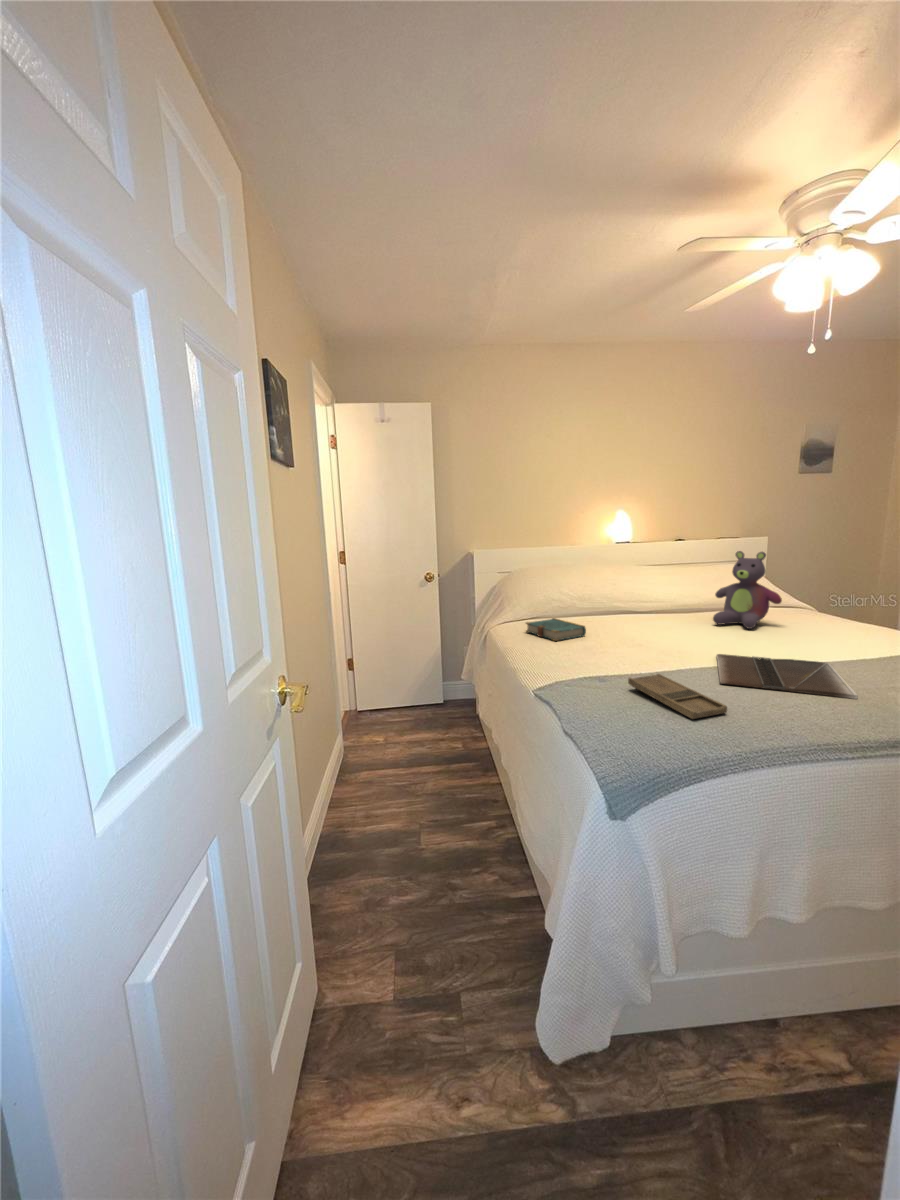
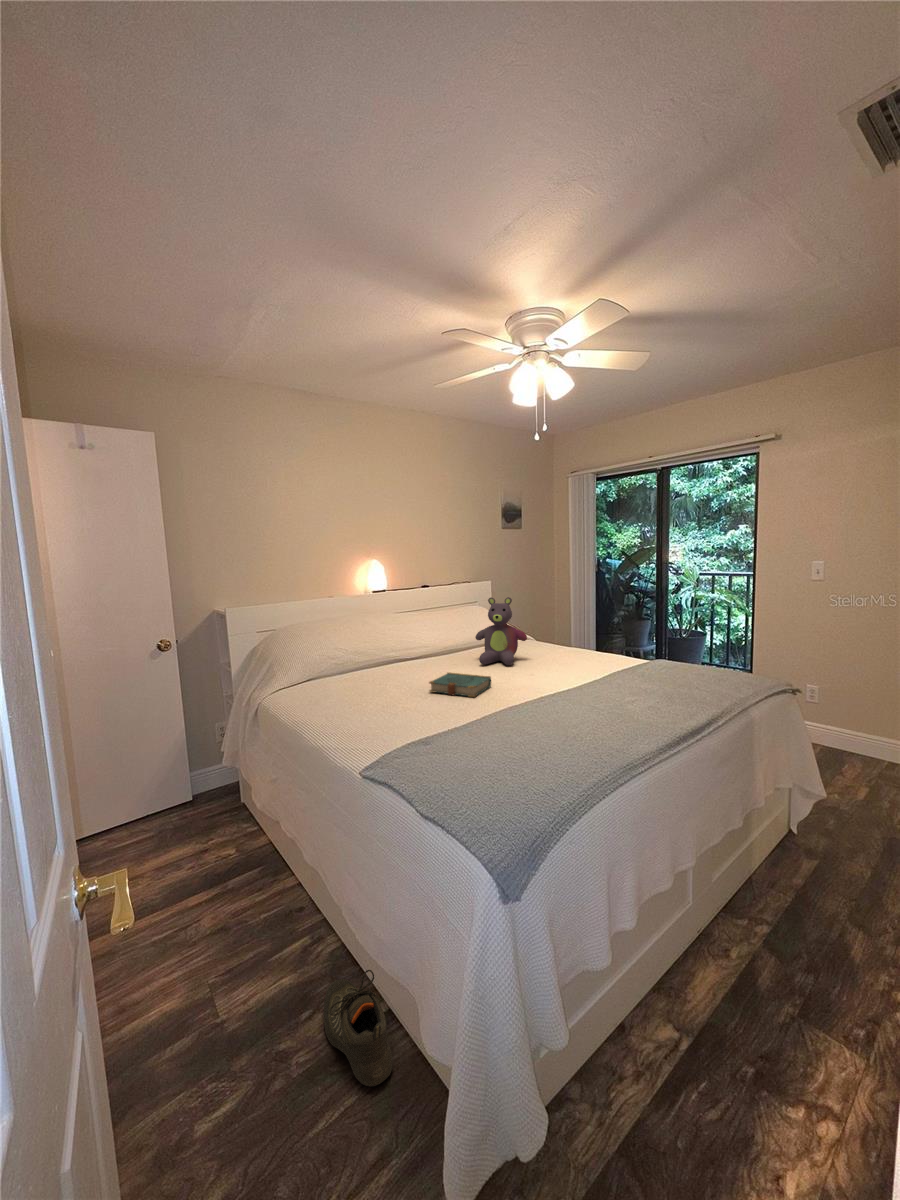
book: present [526,618,586,641] -> present [429,673,491,697]
laptop: present [717,654,858,699] -> none [504,688,621,725]
tray: present [628,674,727,719] -> none [457,727,552,769]
shoe: none [485,853,529,940] -> present [324,970,392,1086]

